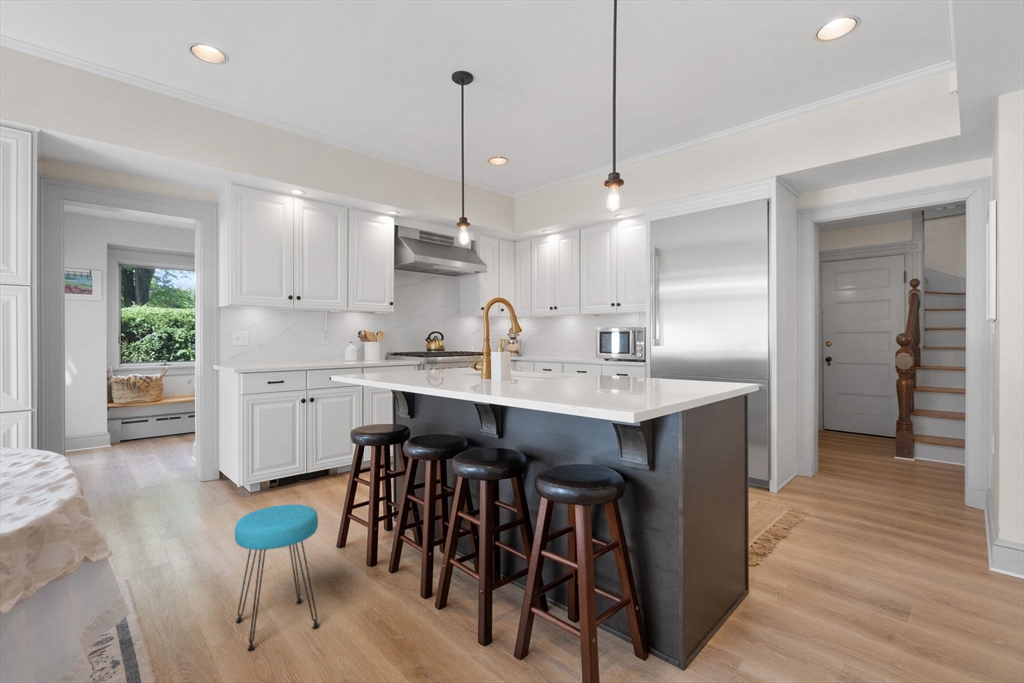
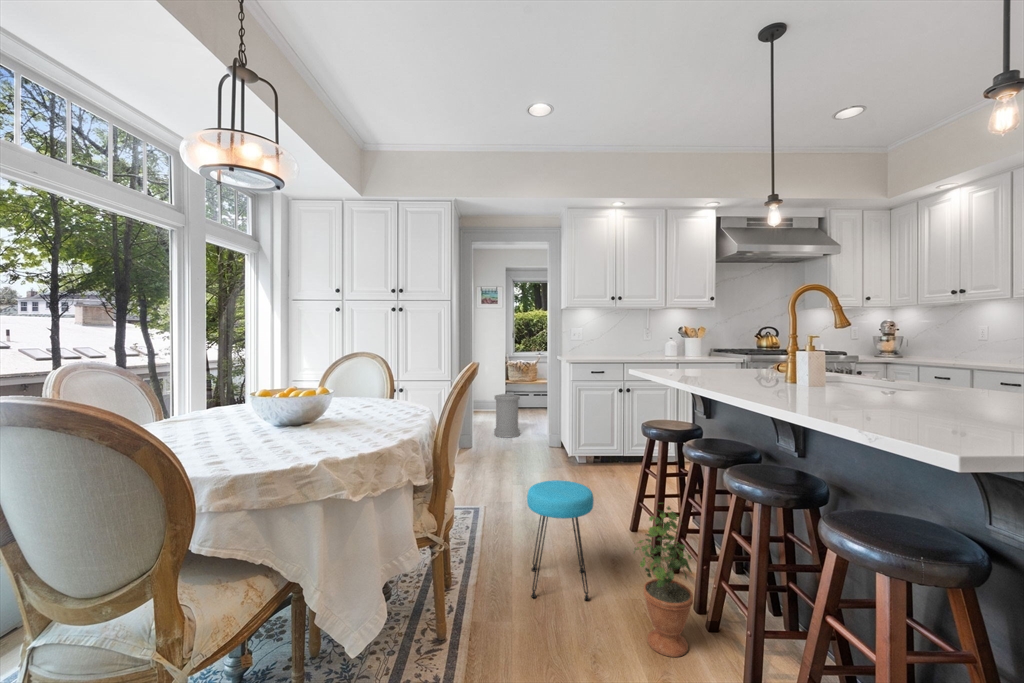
trash can: none [107,420,152,480] -> present [494,394,520,437]
potted plant: none [375,501,430,645] -> present [634,506,693,657]

